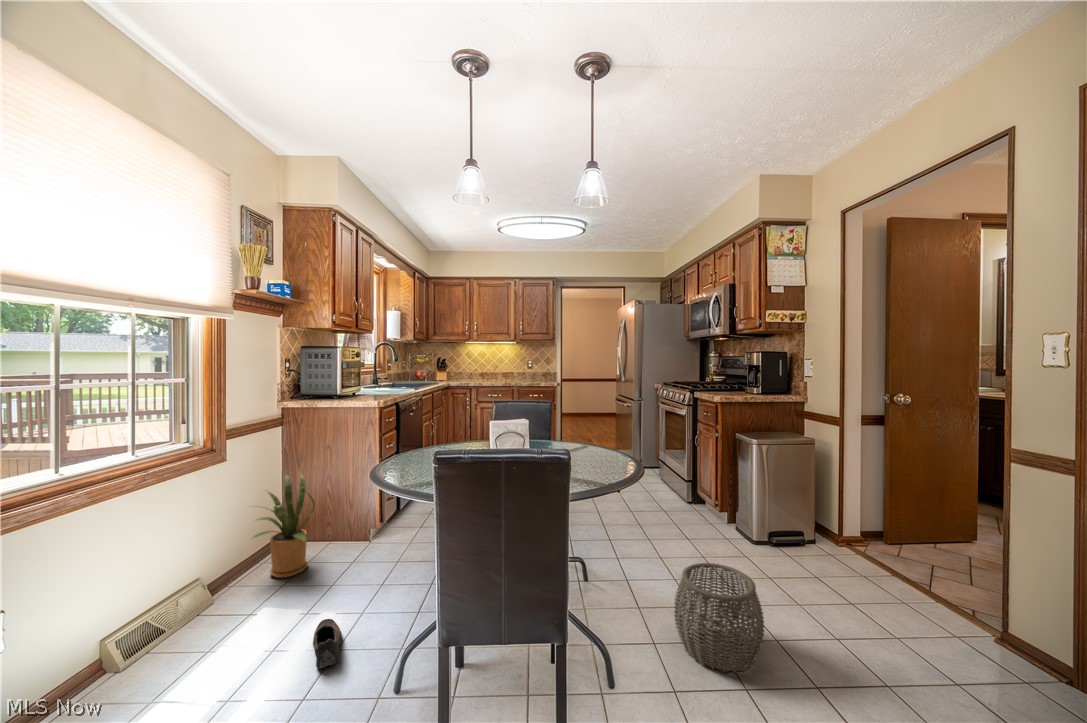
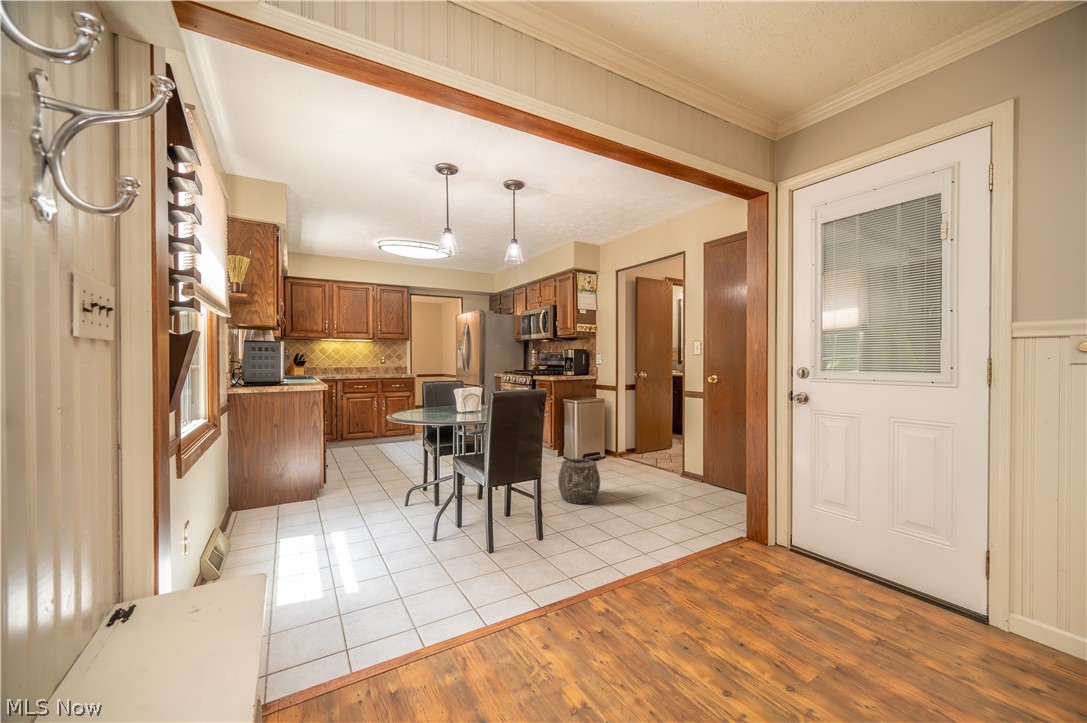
house plant: present [252,473,315,578] -> none [233,444,297,526]
shoe: present [313,619,342,668] -> none [349,524,383,545]

